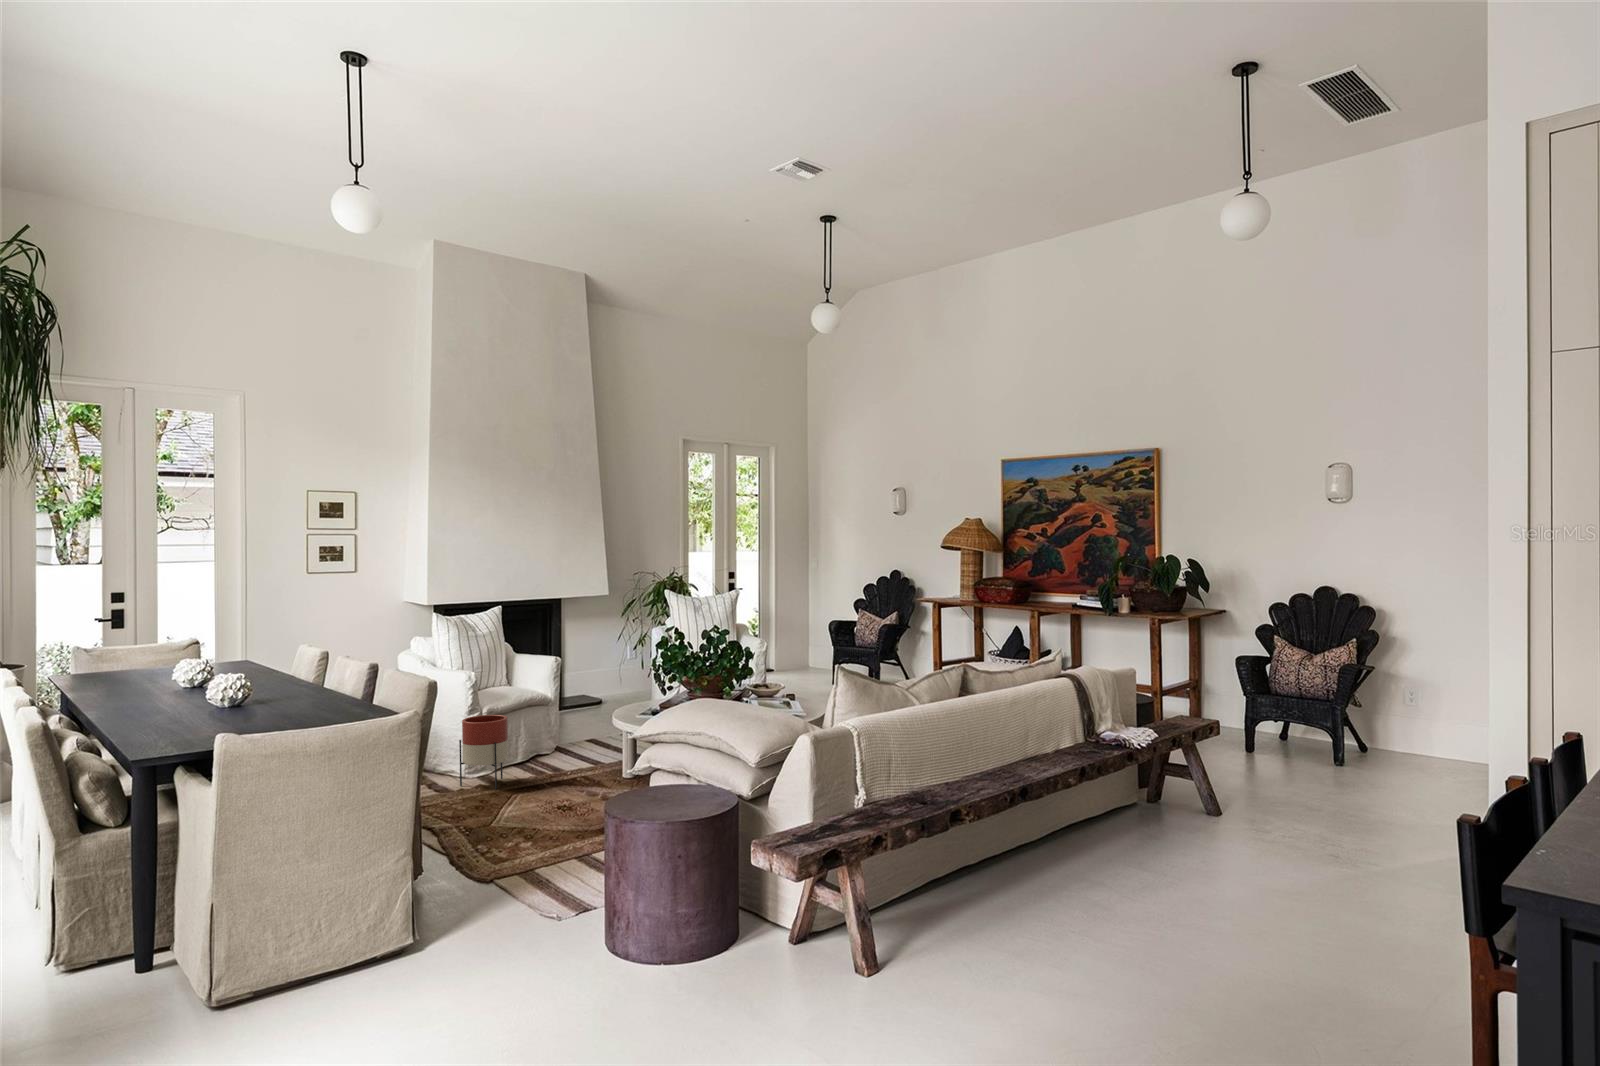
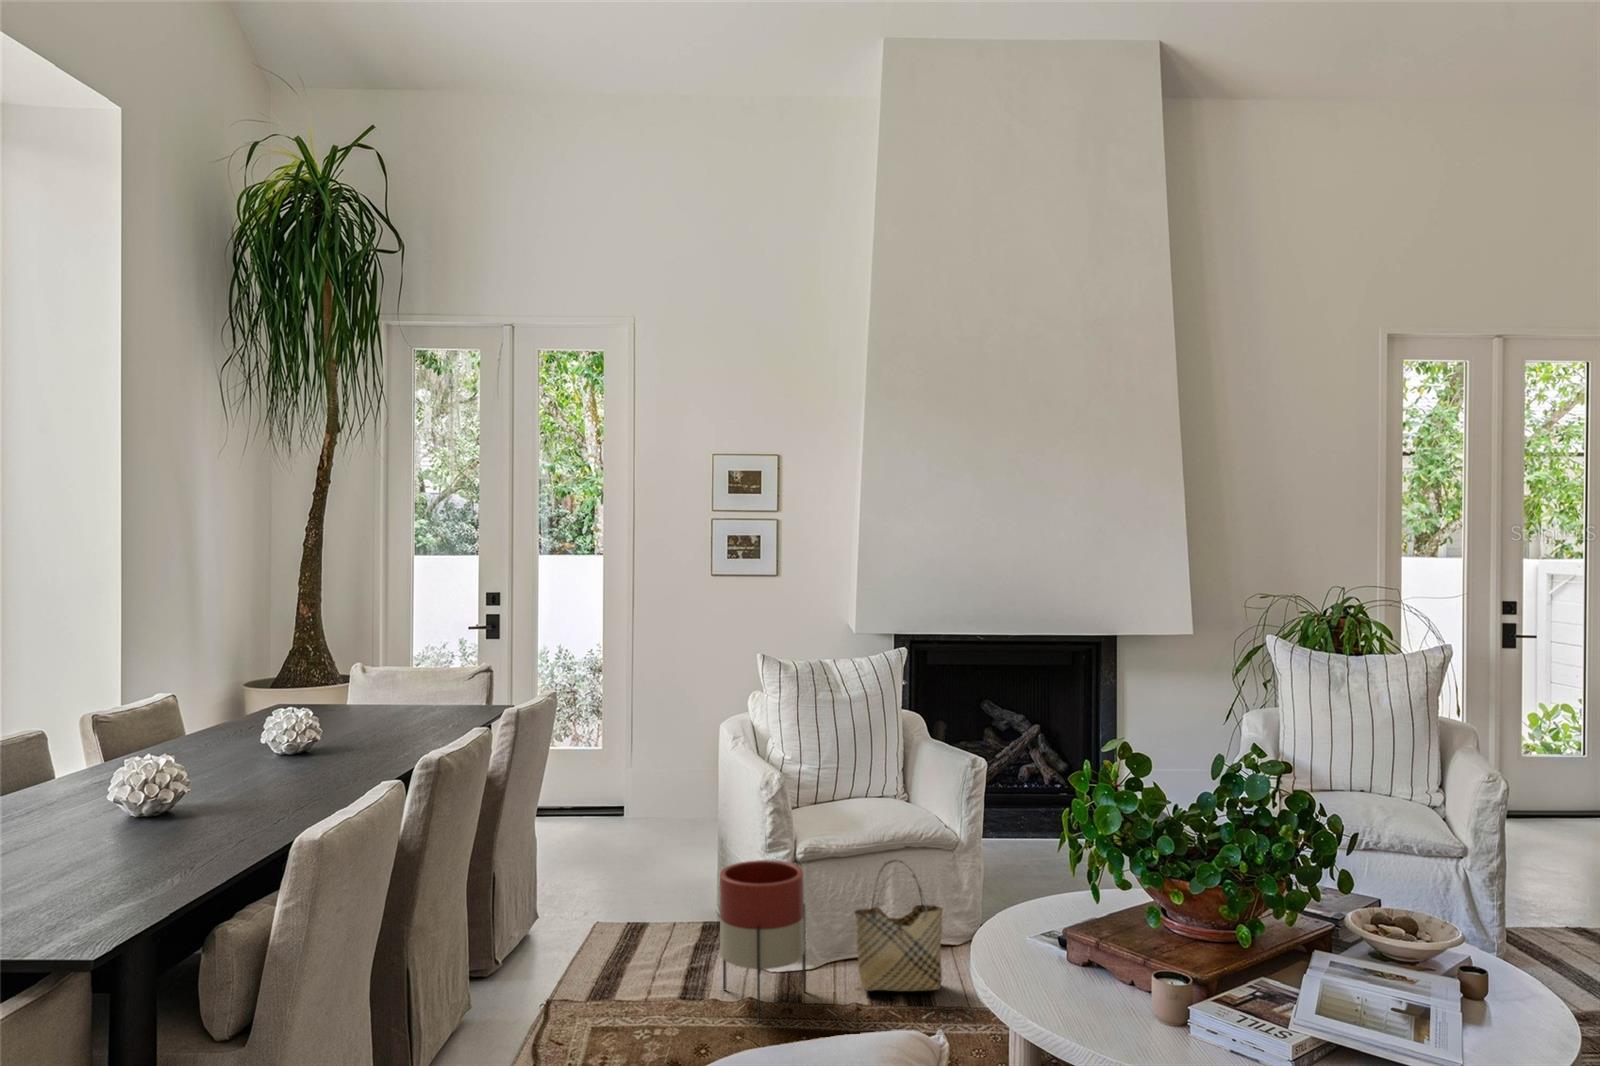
woven basket: none [523,708,566,772] -> present [855,860,943,991]

